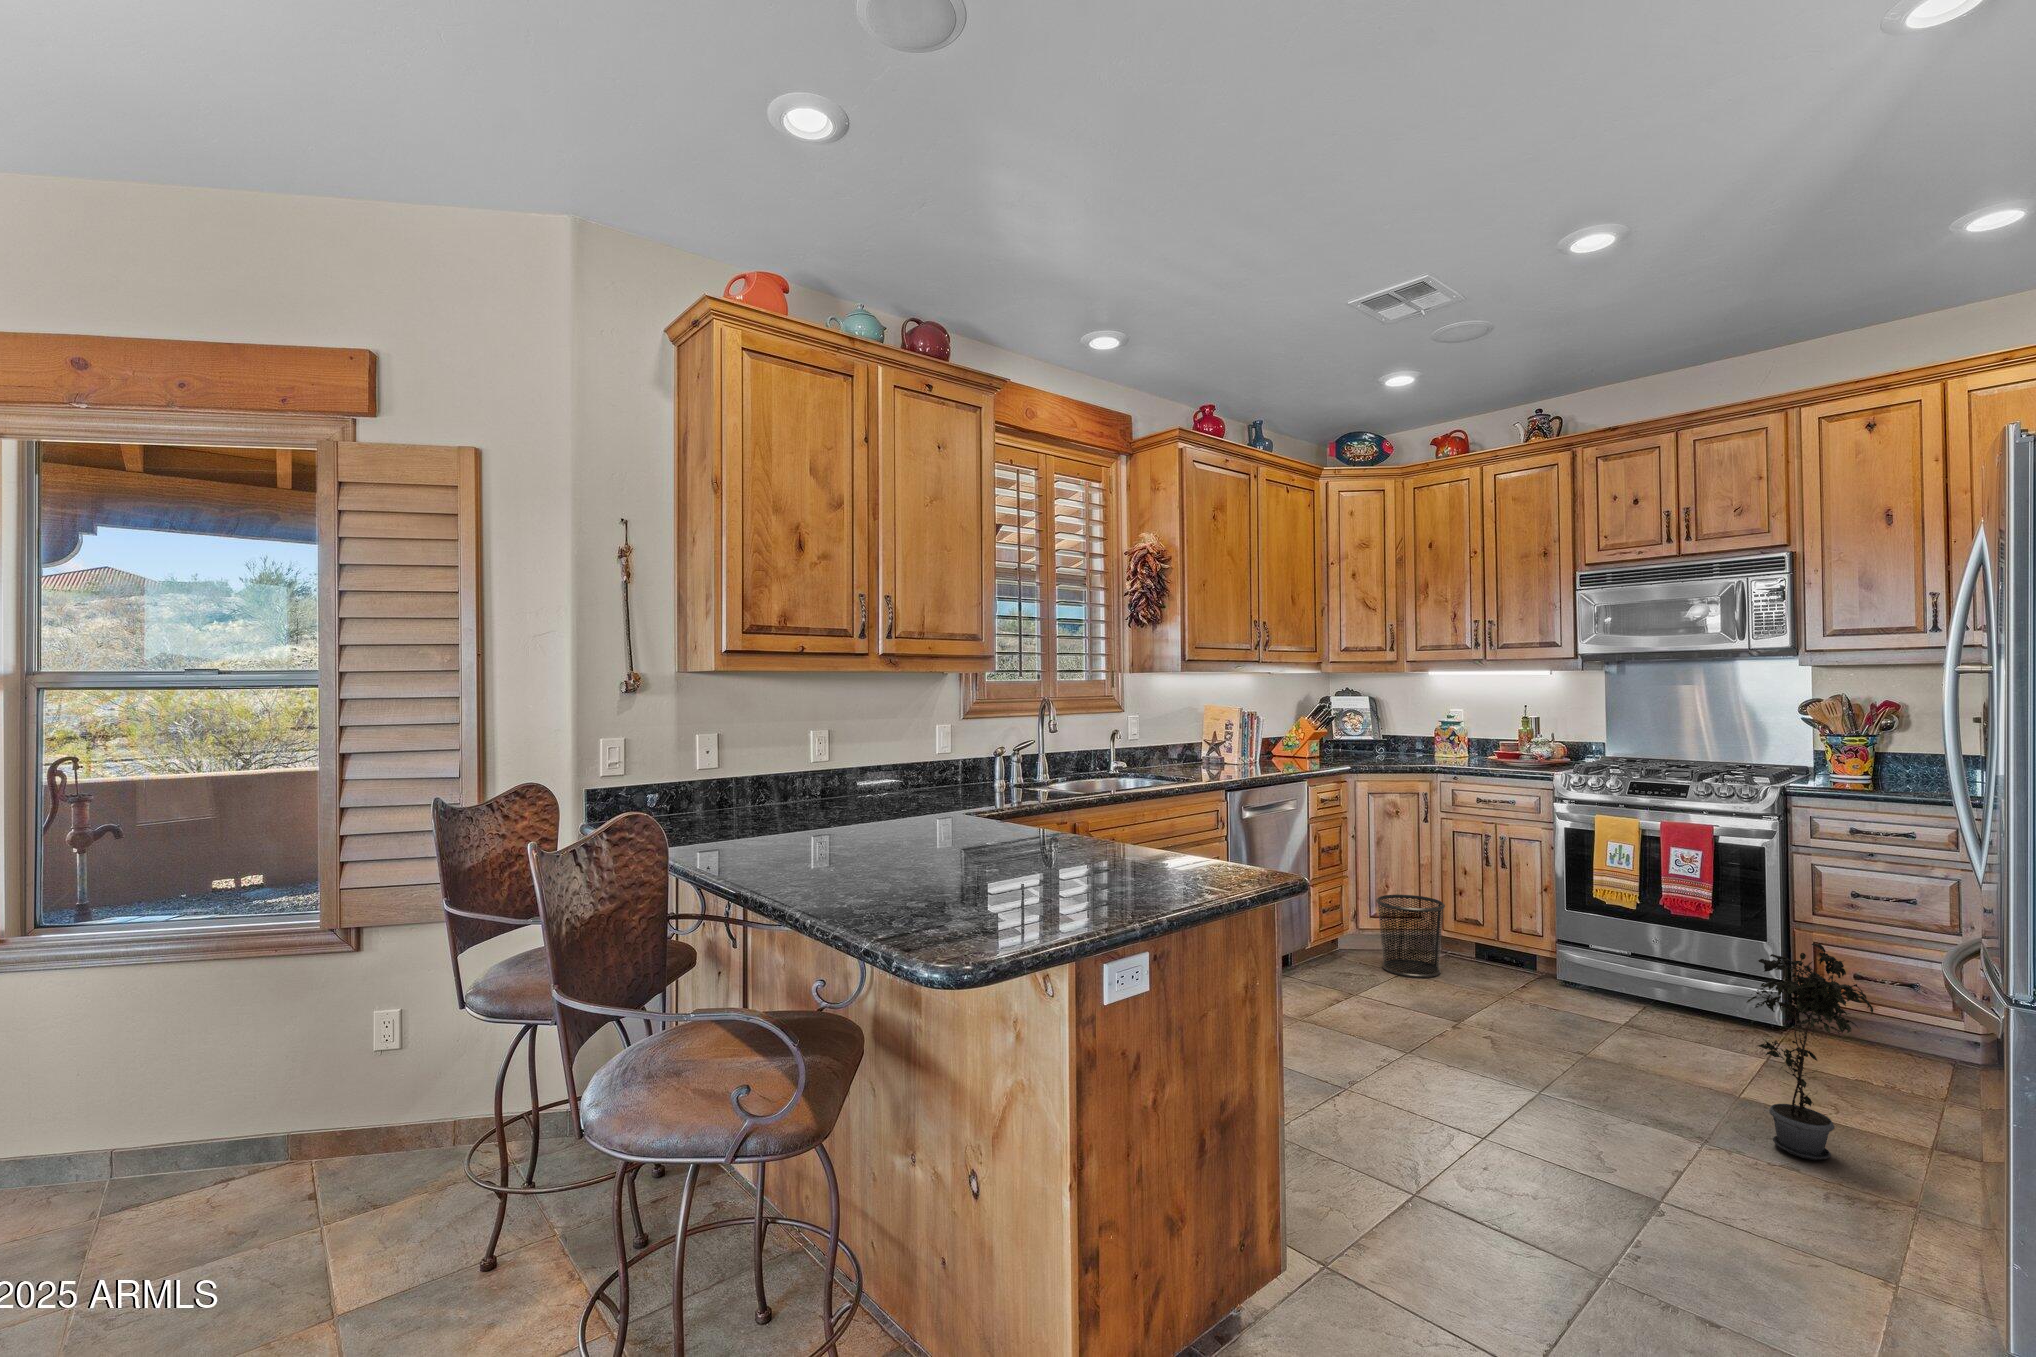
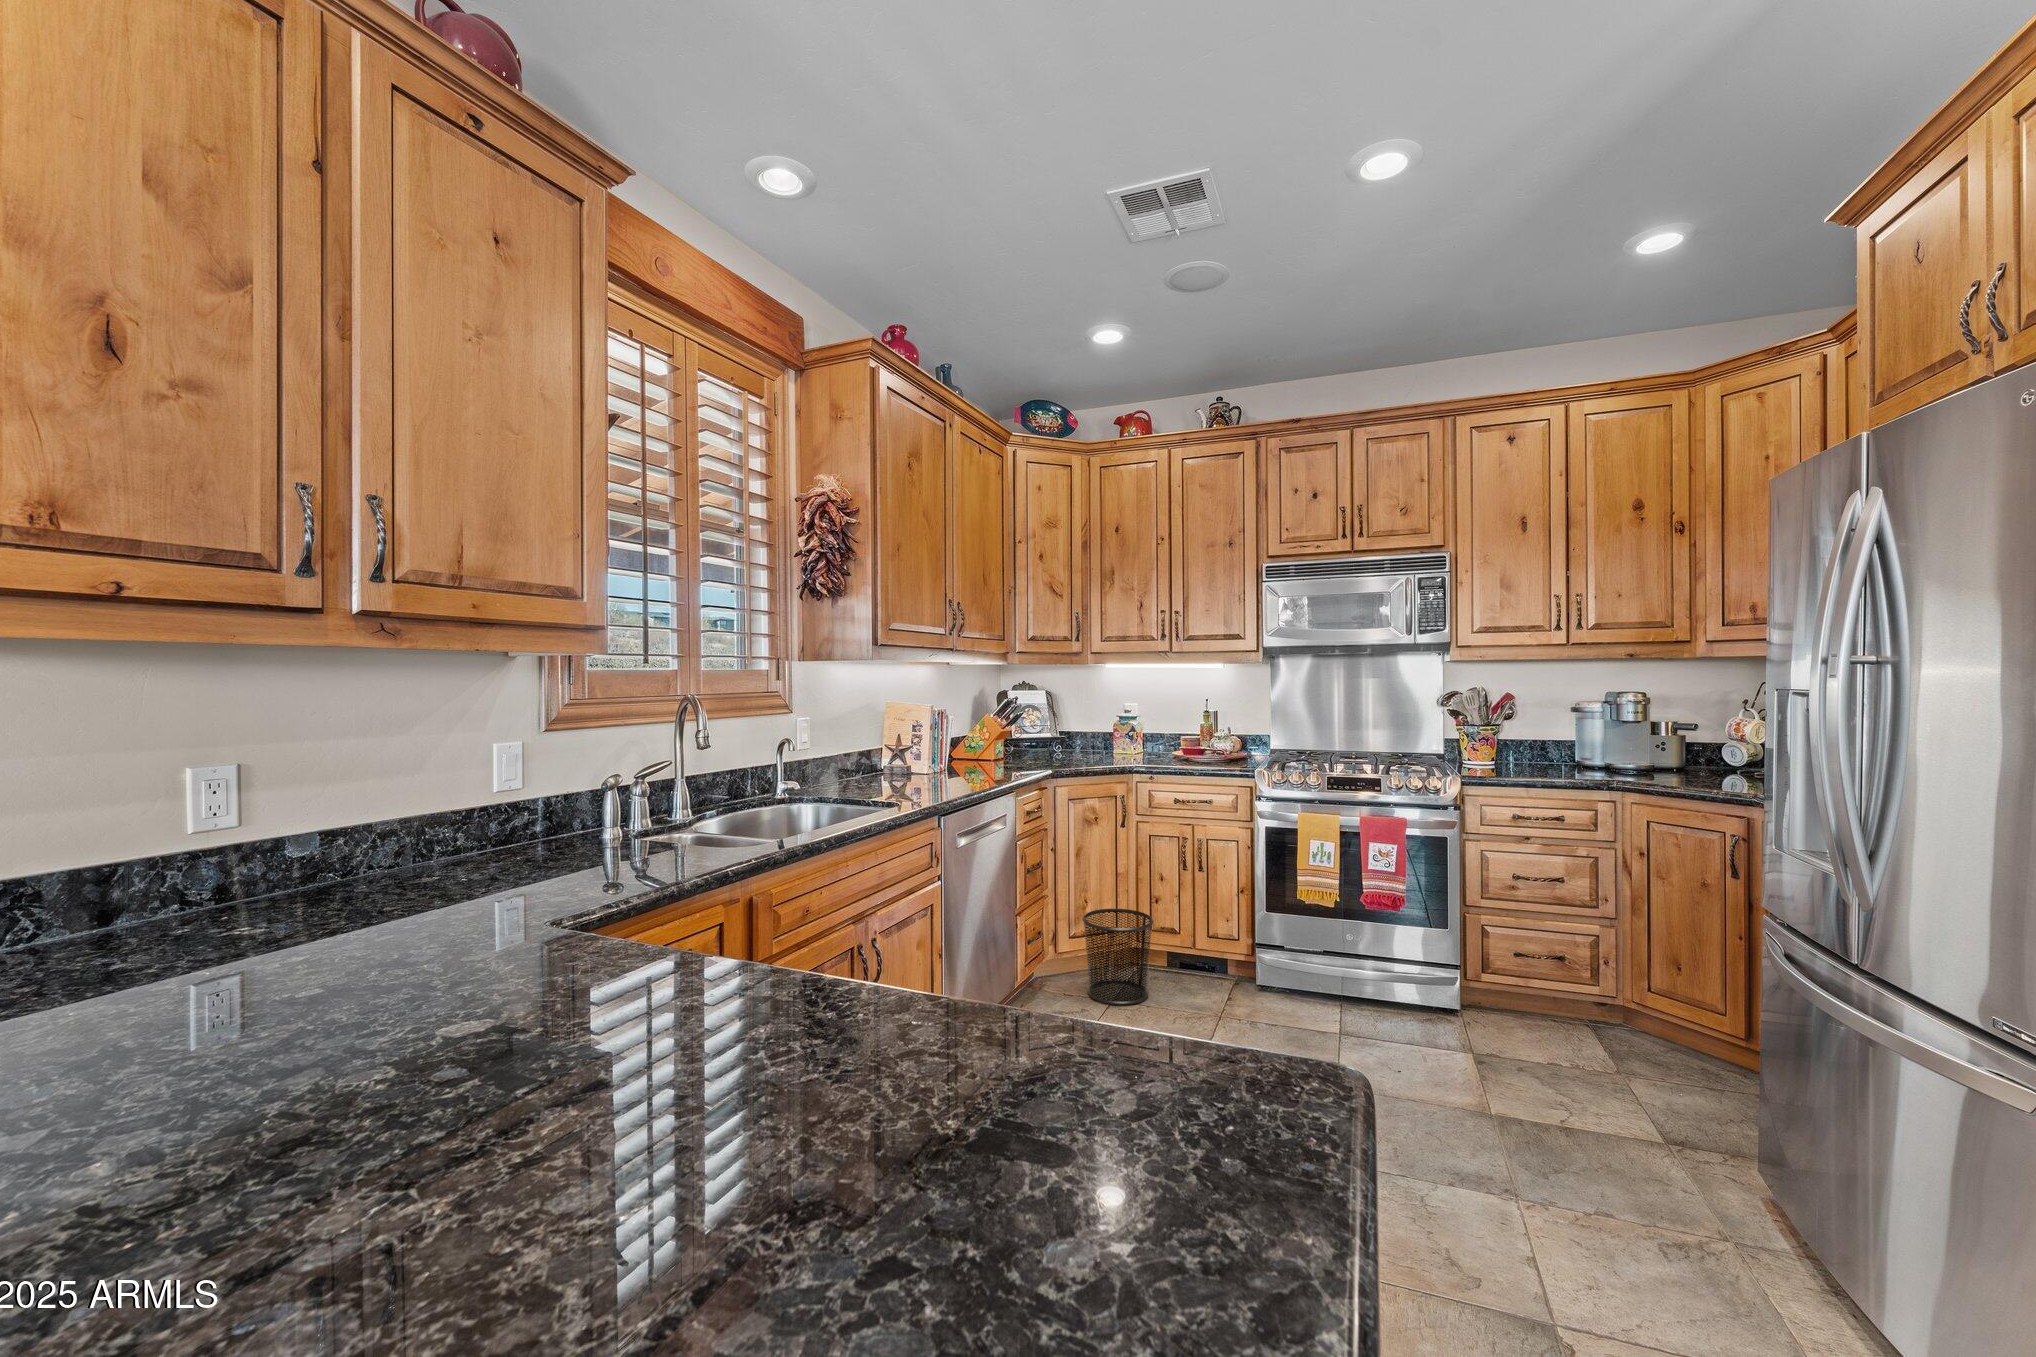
potted plant: present [1747,944,1873,1161] -> none [1551,964,1716,1212]

